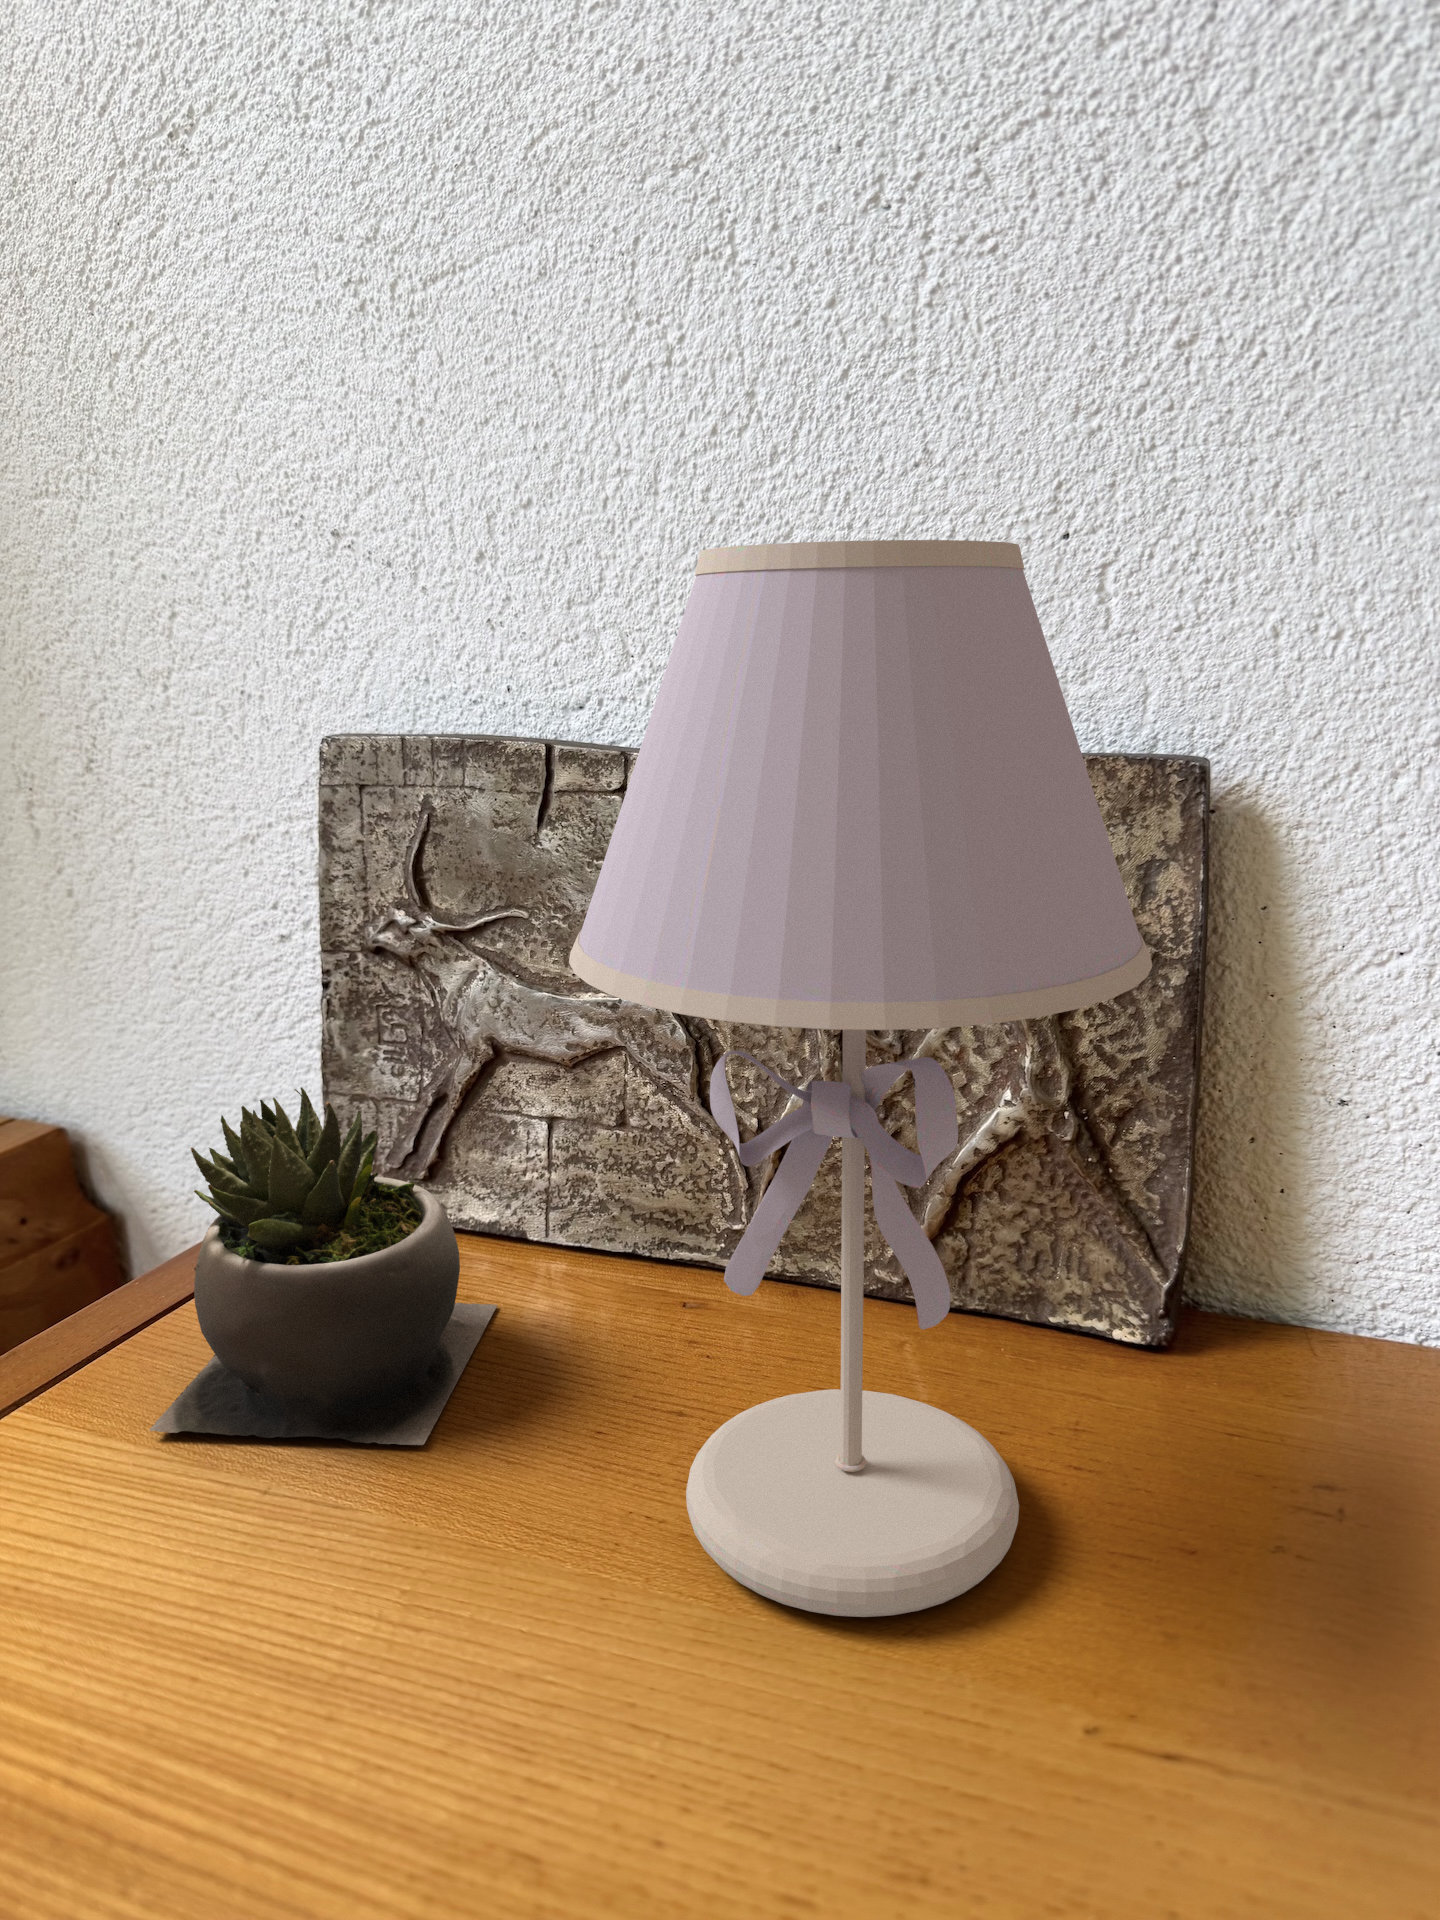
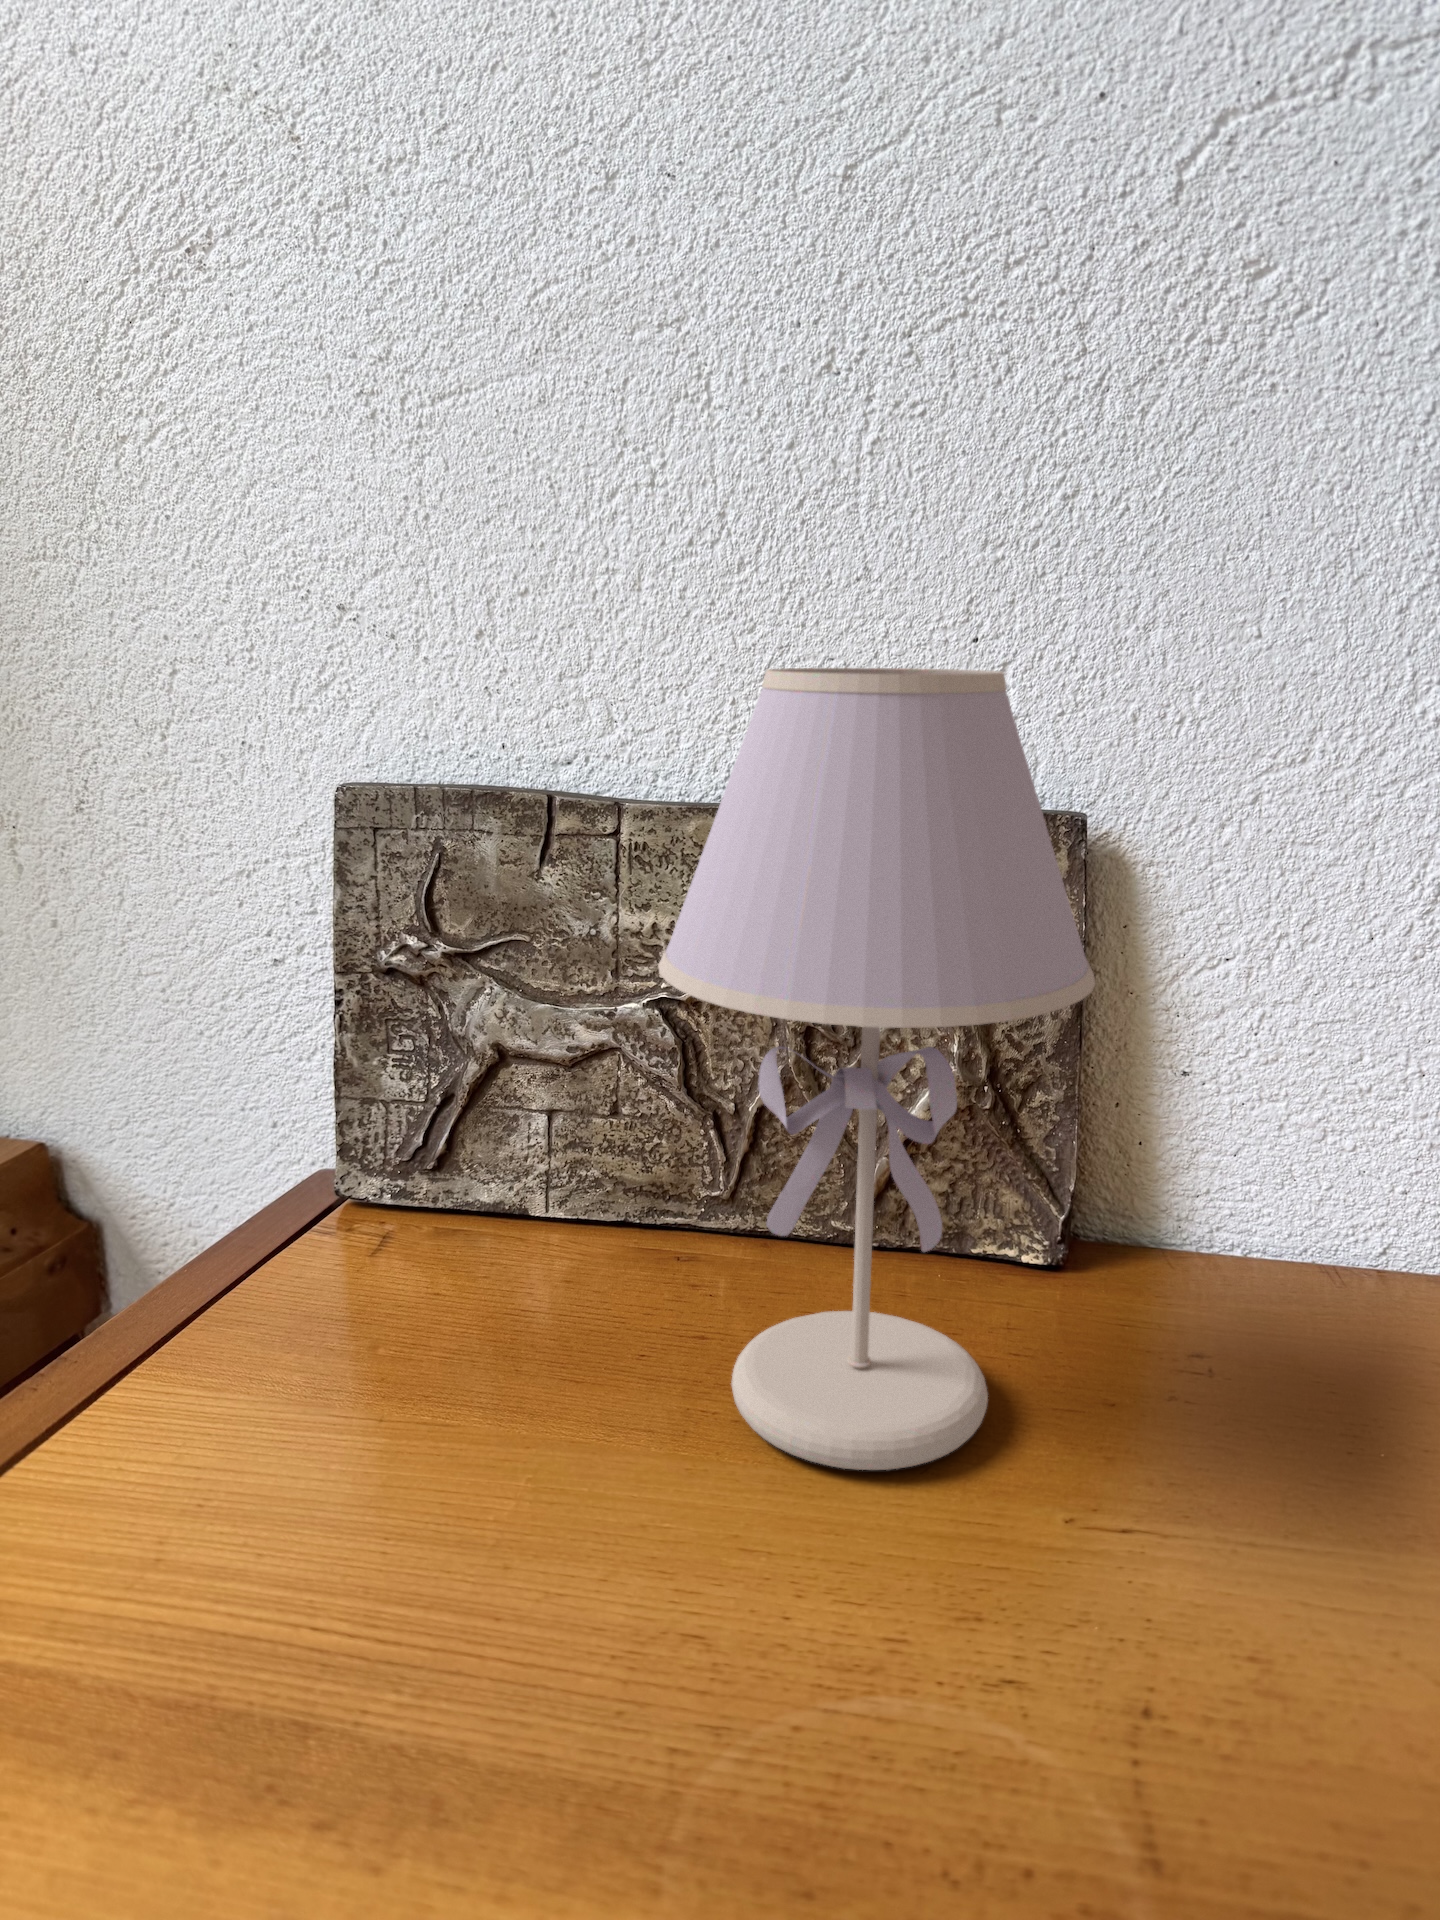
succulent plant: present [149,1087,497,1445] -> none [260,1089,518,1384]

